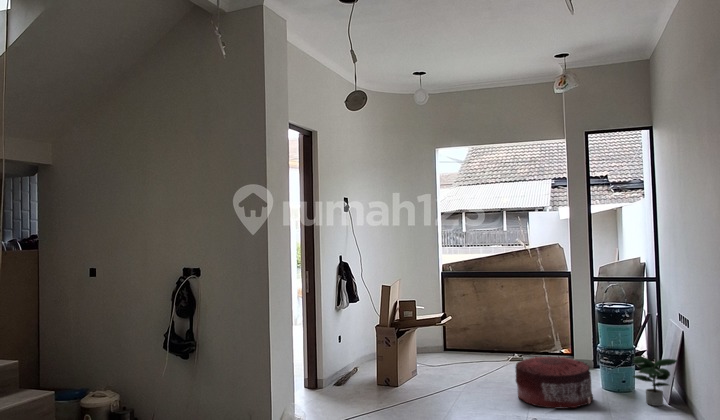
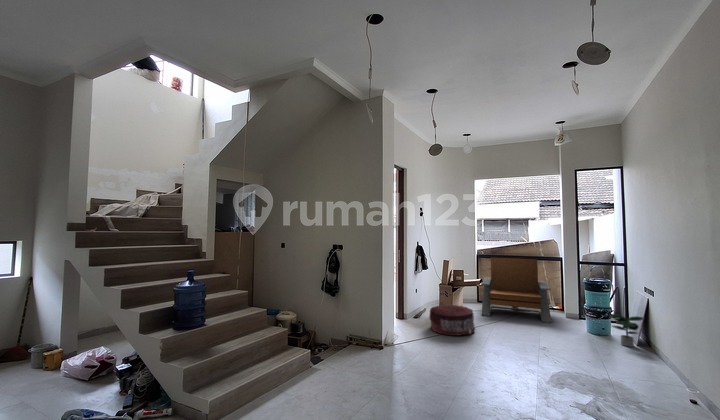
lounge chair: none [446,276,552,377] -> present [481,257,552,323]
pouf: present [515,357,593,408] -> present [430,305,475,336]

